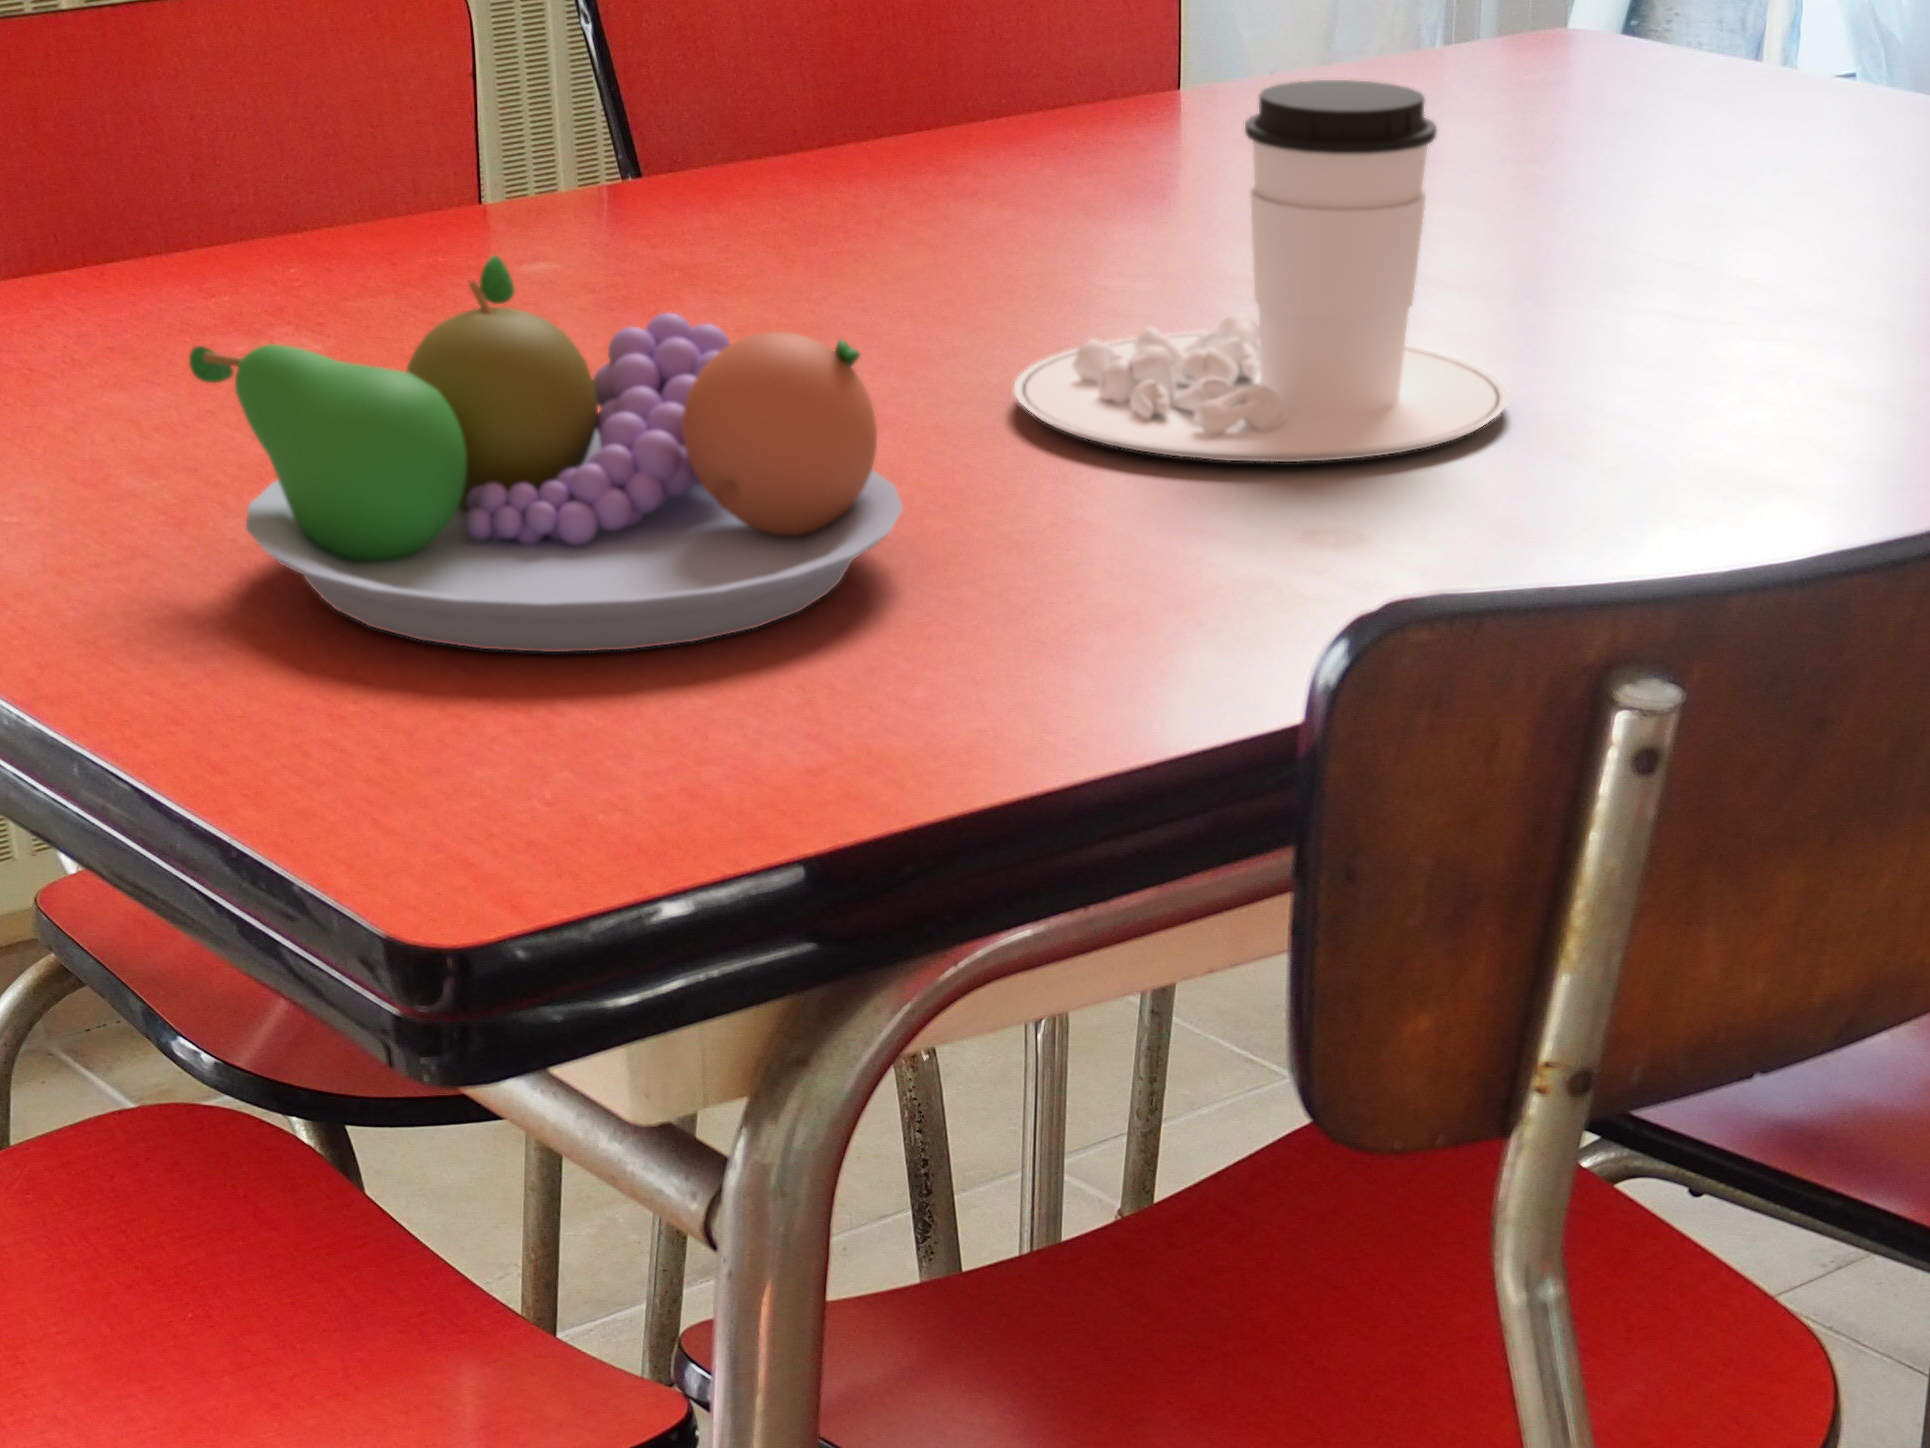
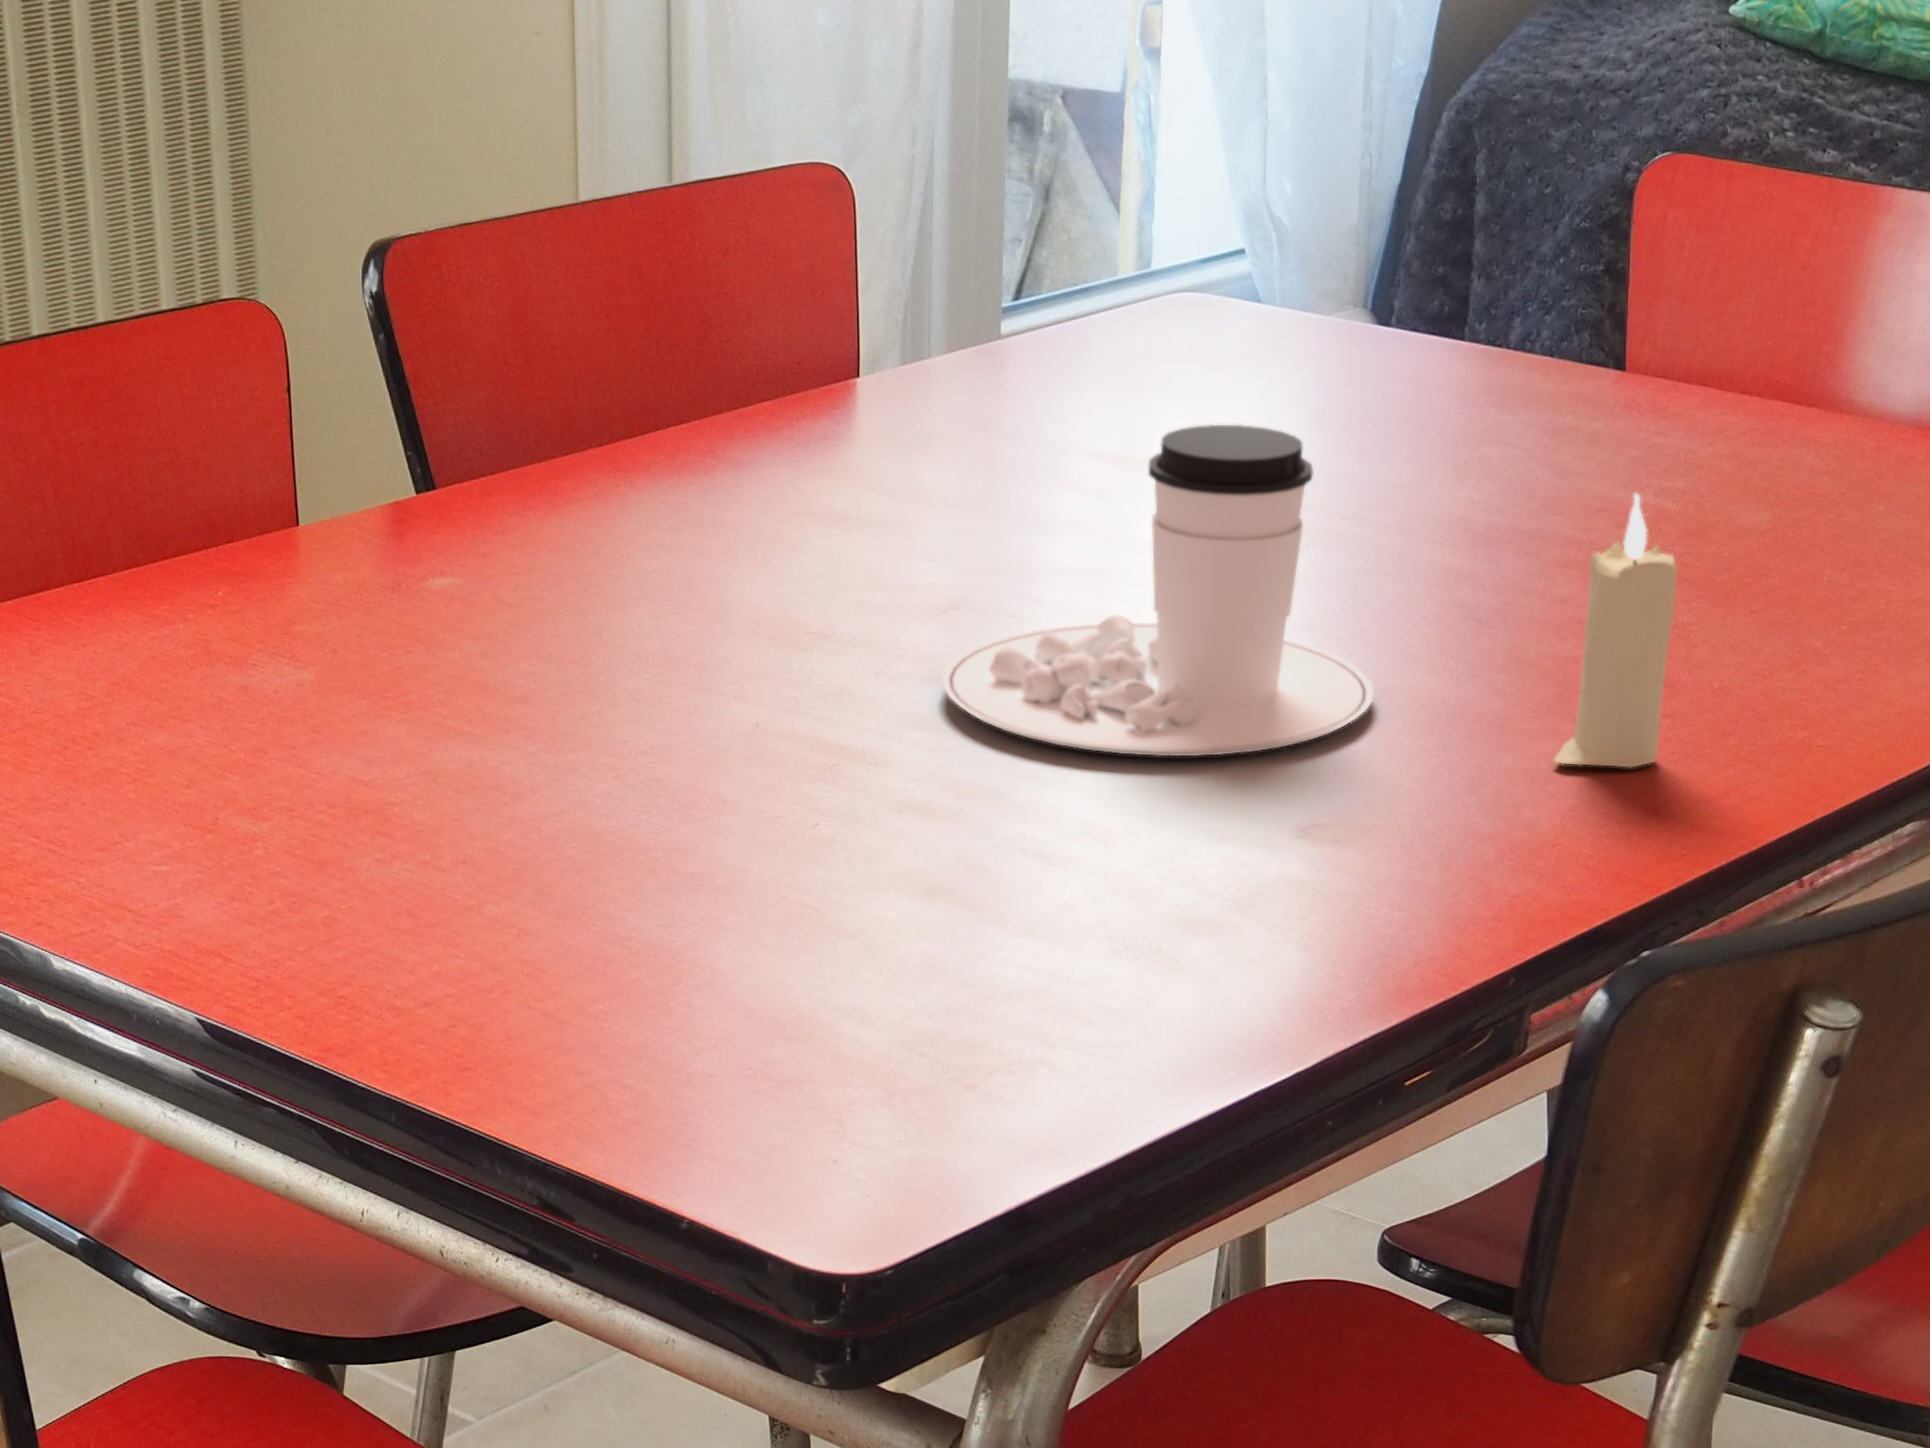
candle: none [1670,153,1822,495] -> present [1554,494,1677,767]
fruit bowl: present [189,255,903,652] -> none [339,626,973,978]

